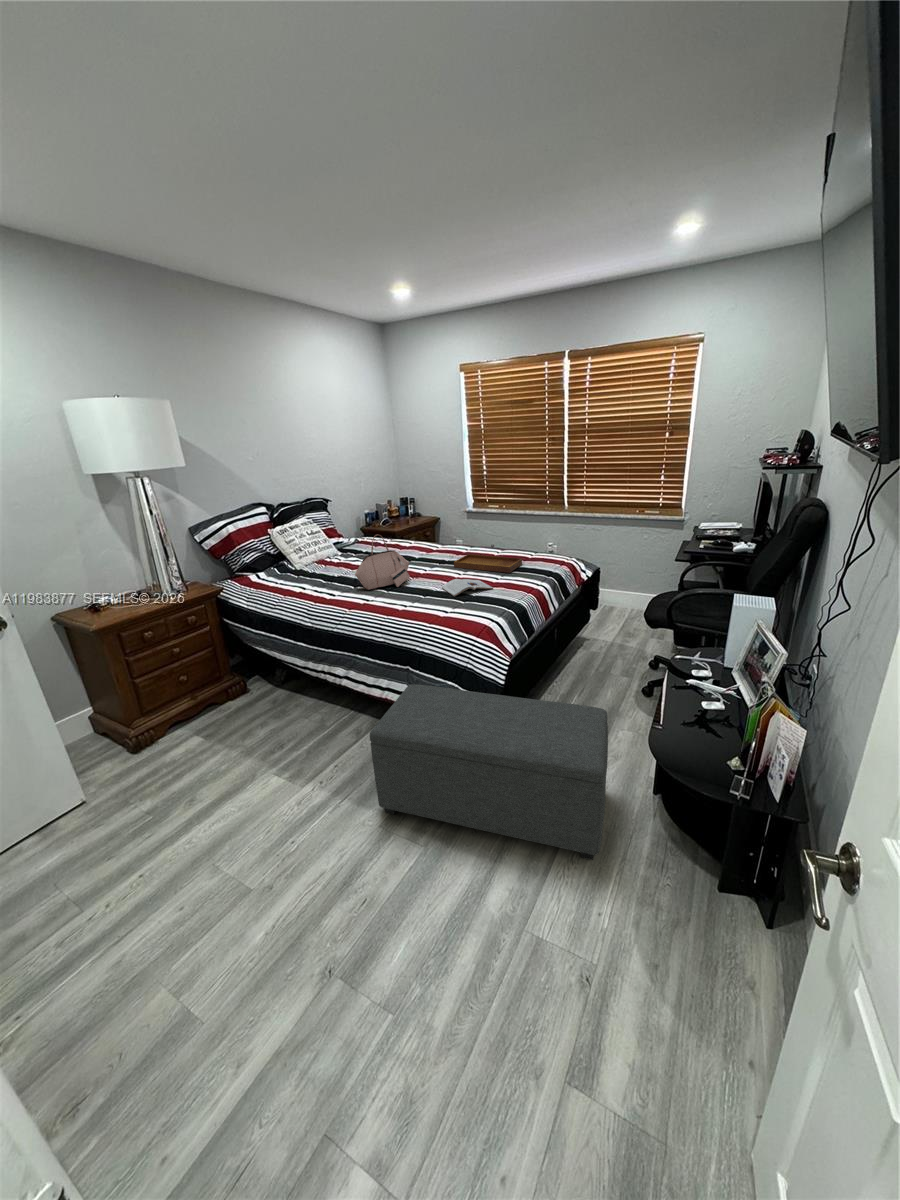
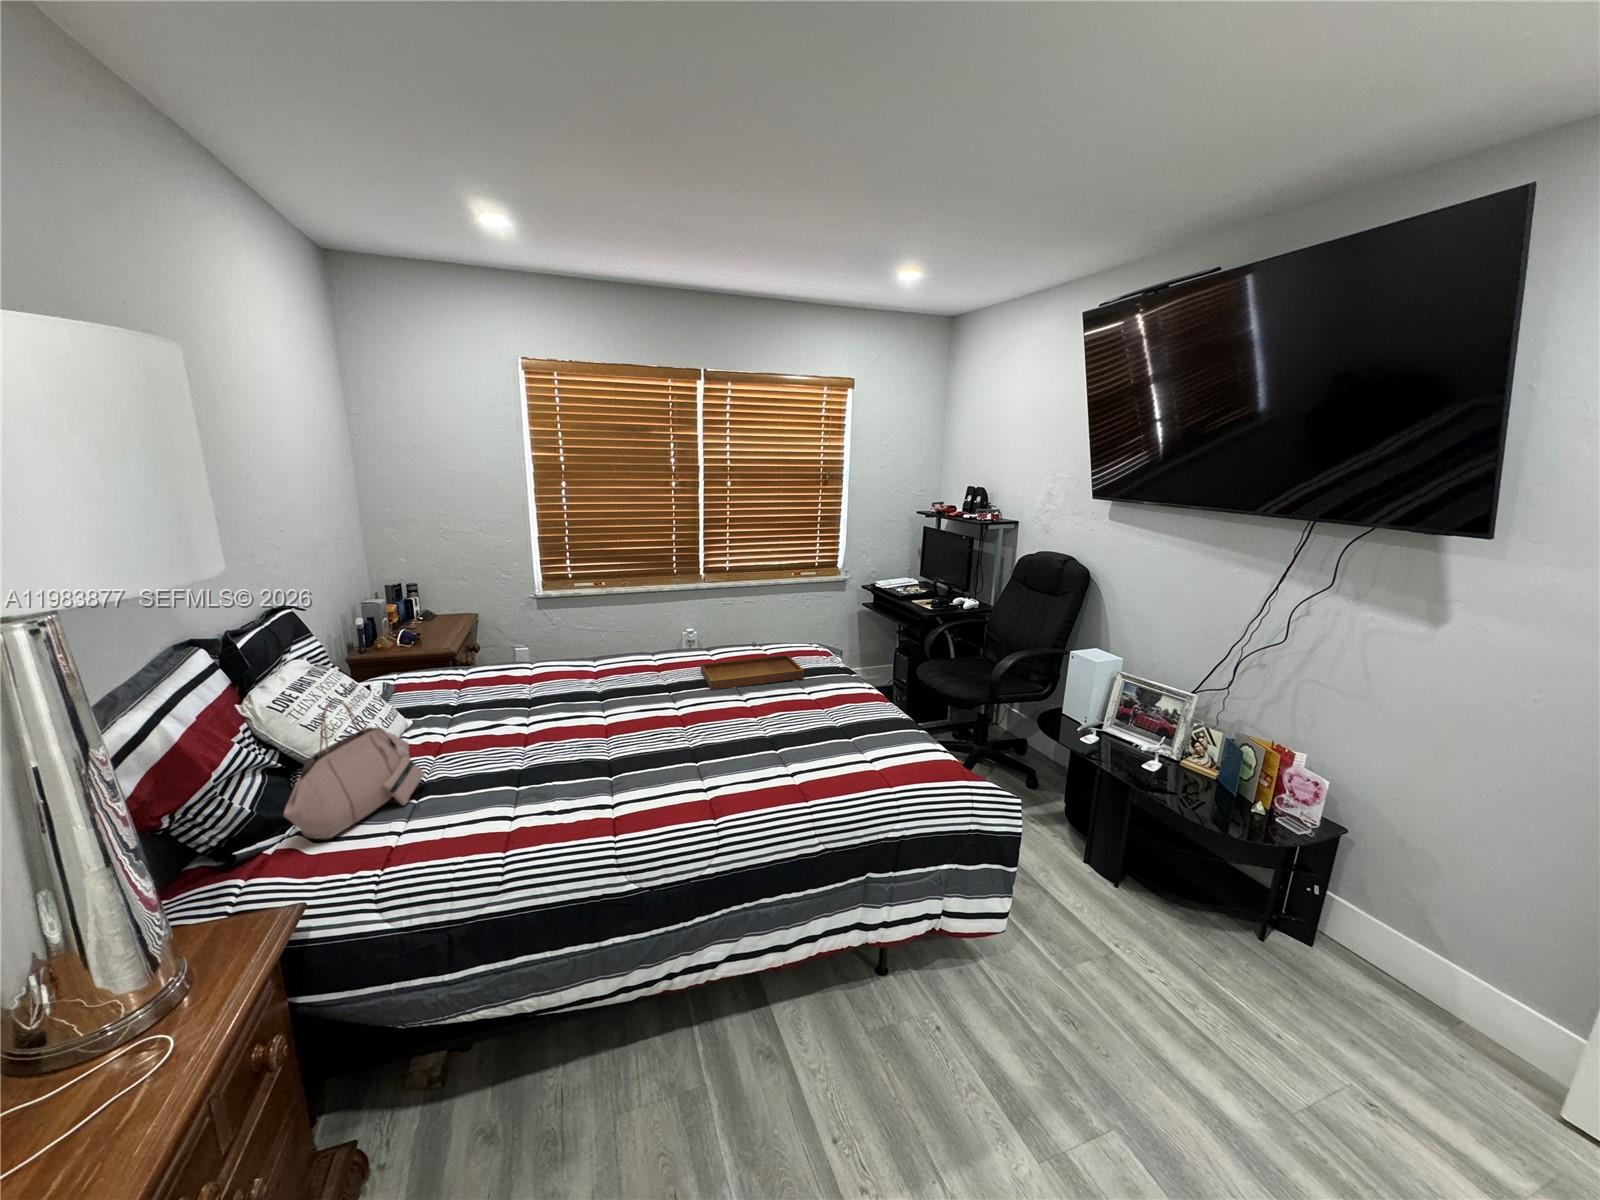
handbag: present [355,534,410,590] -> present [284,701,425,839]
magazine: present [442,579,493,597] -> none [769,700,835,734]
ottoman: present [370,684,608,860] -> none [920,810,1247,1142]

